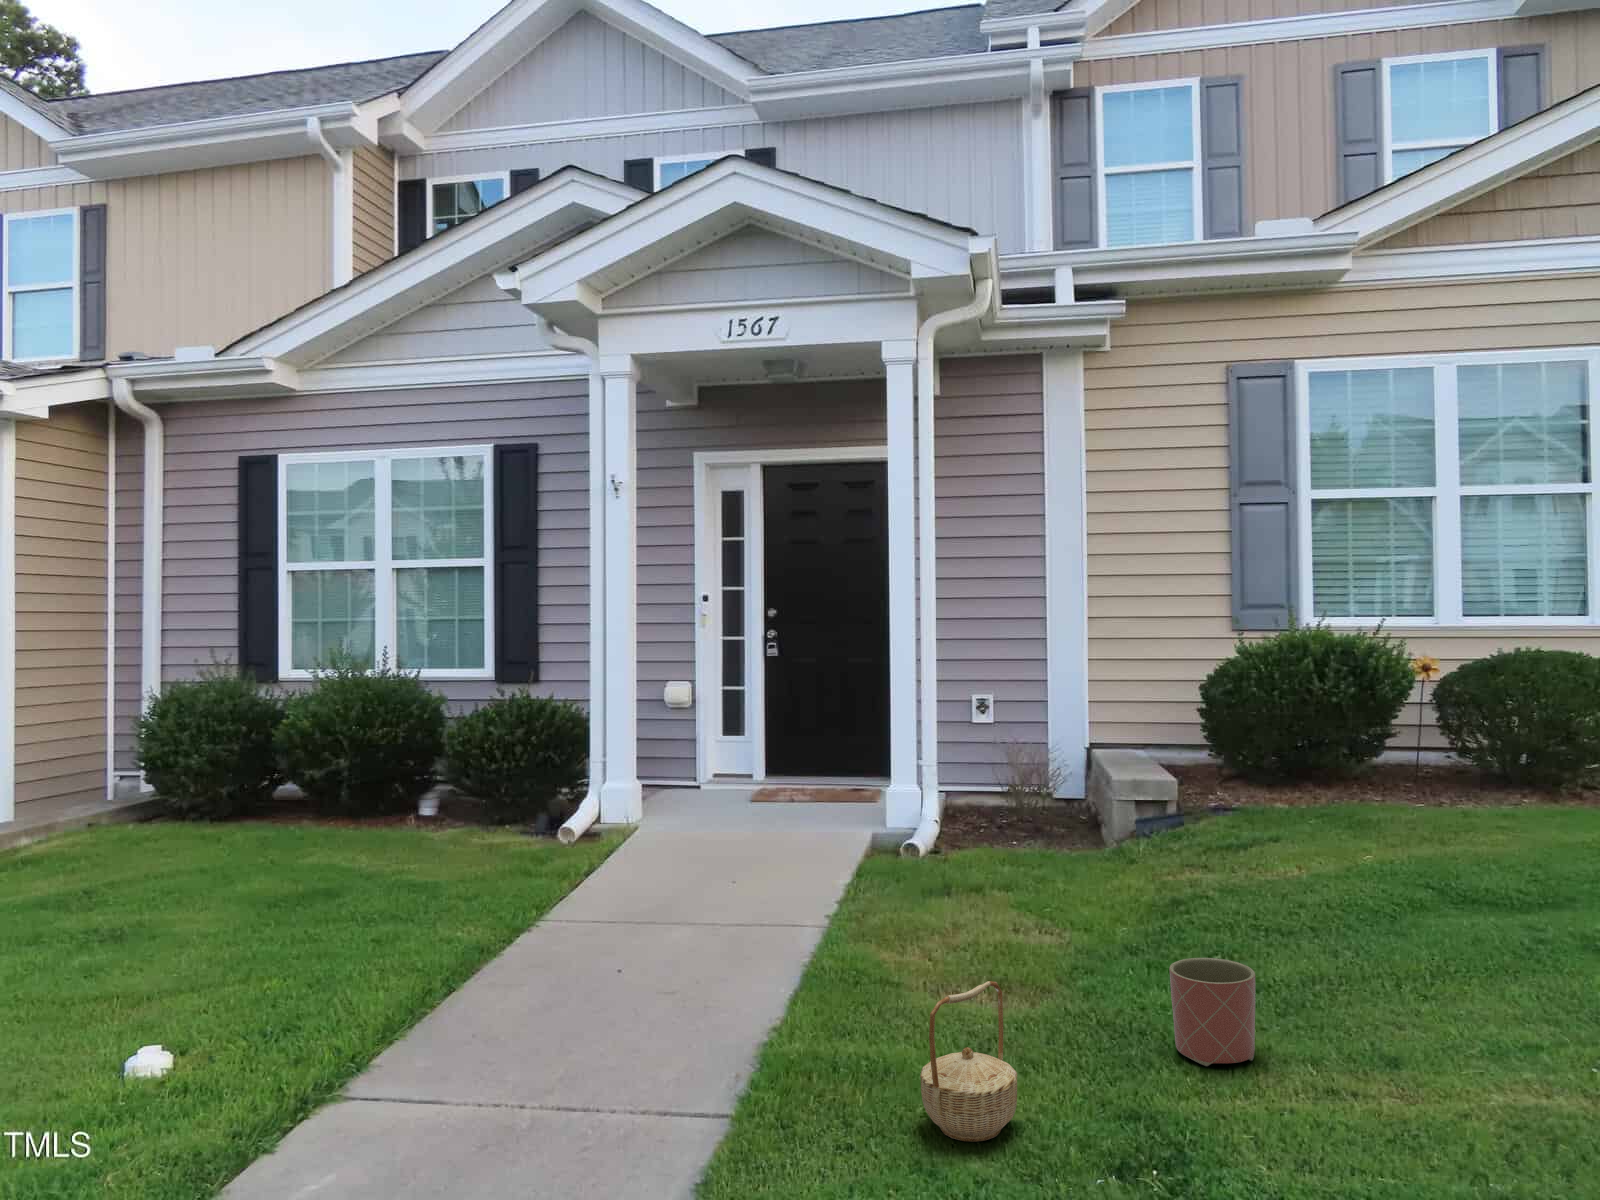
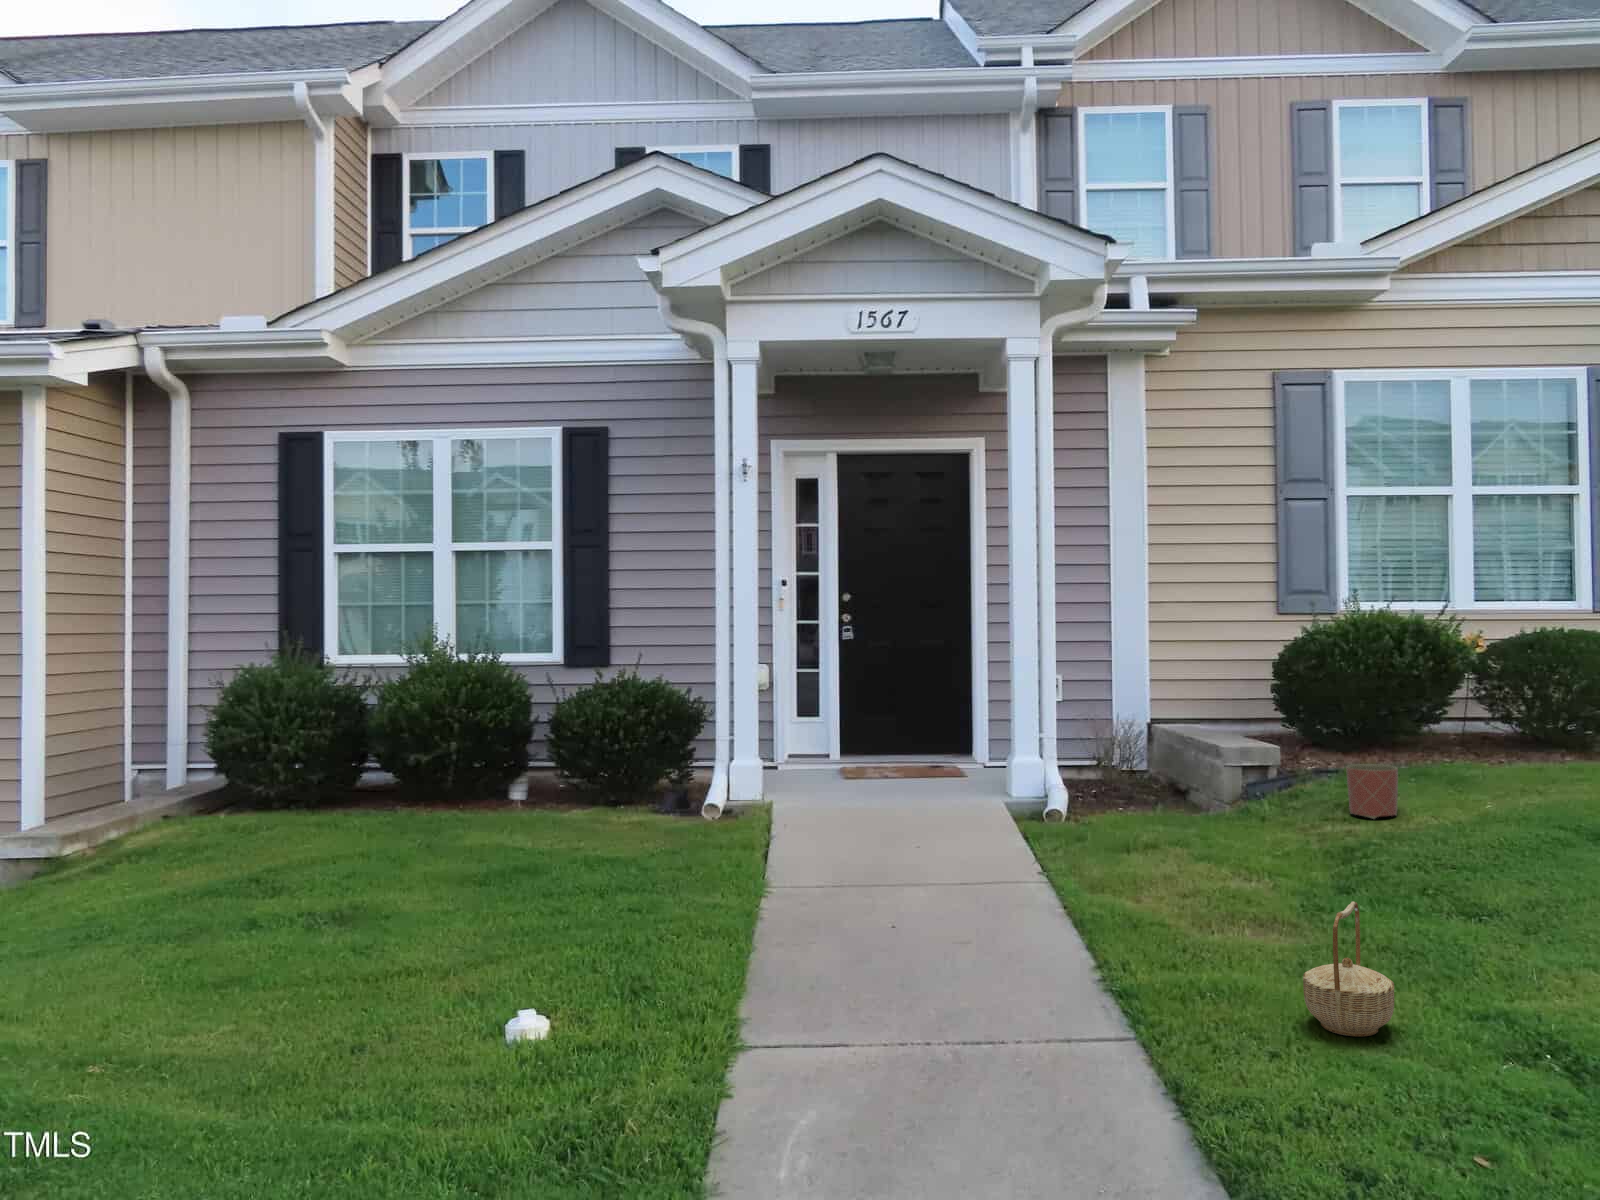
planter: present [1169,958,1255,1066] -> present [1346,764,1398,819]

